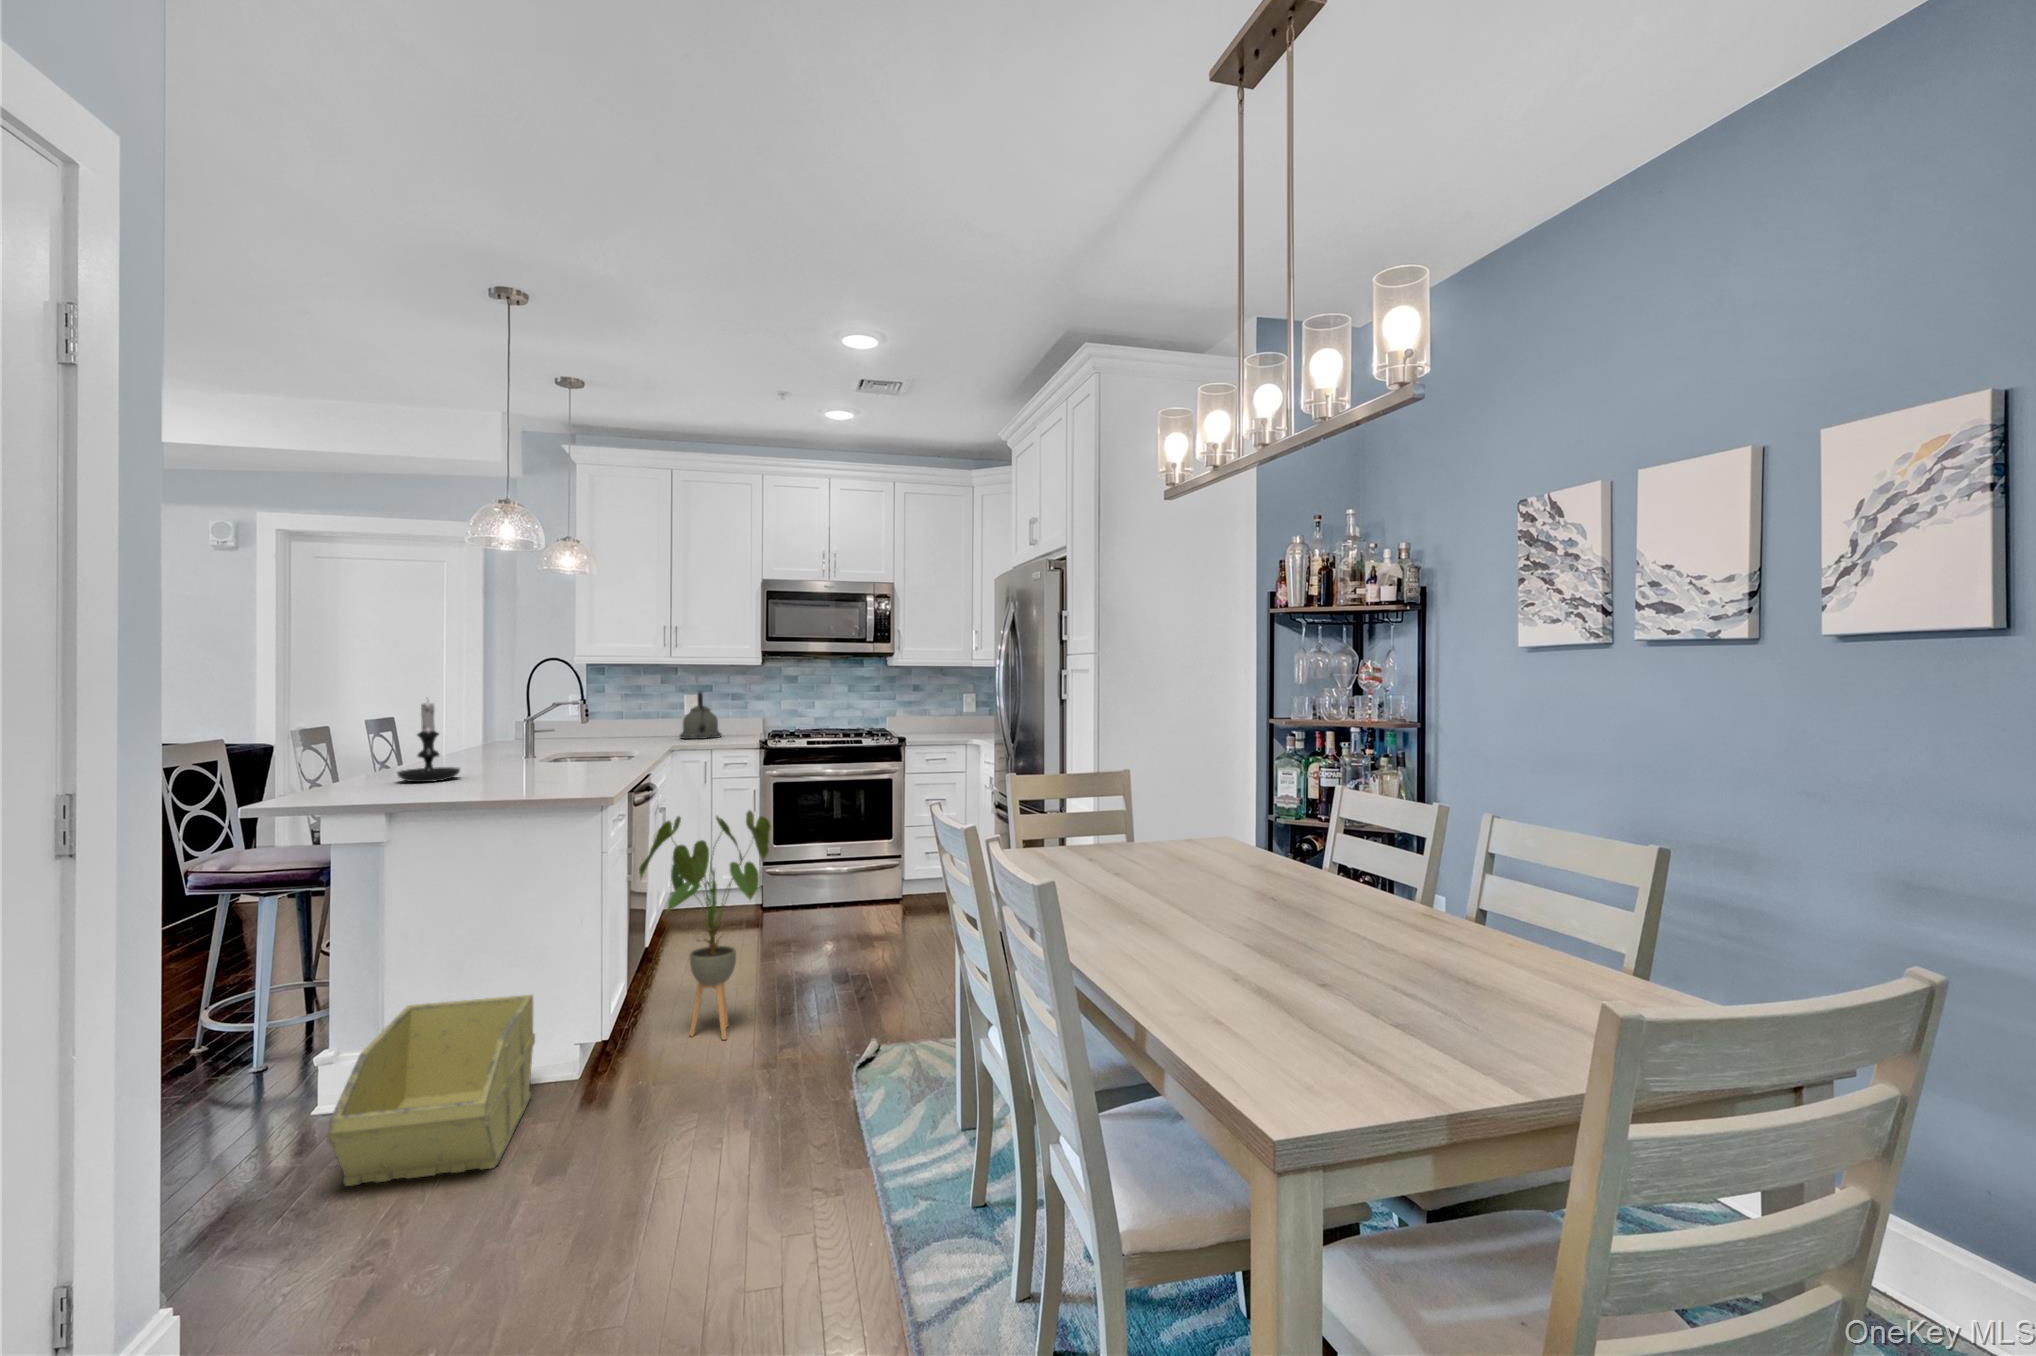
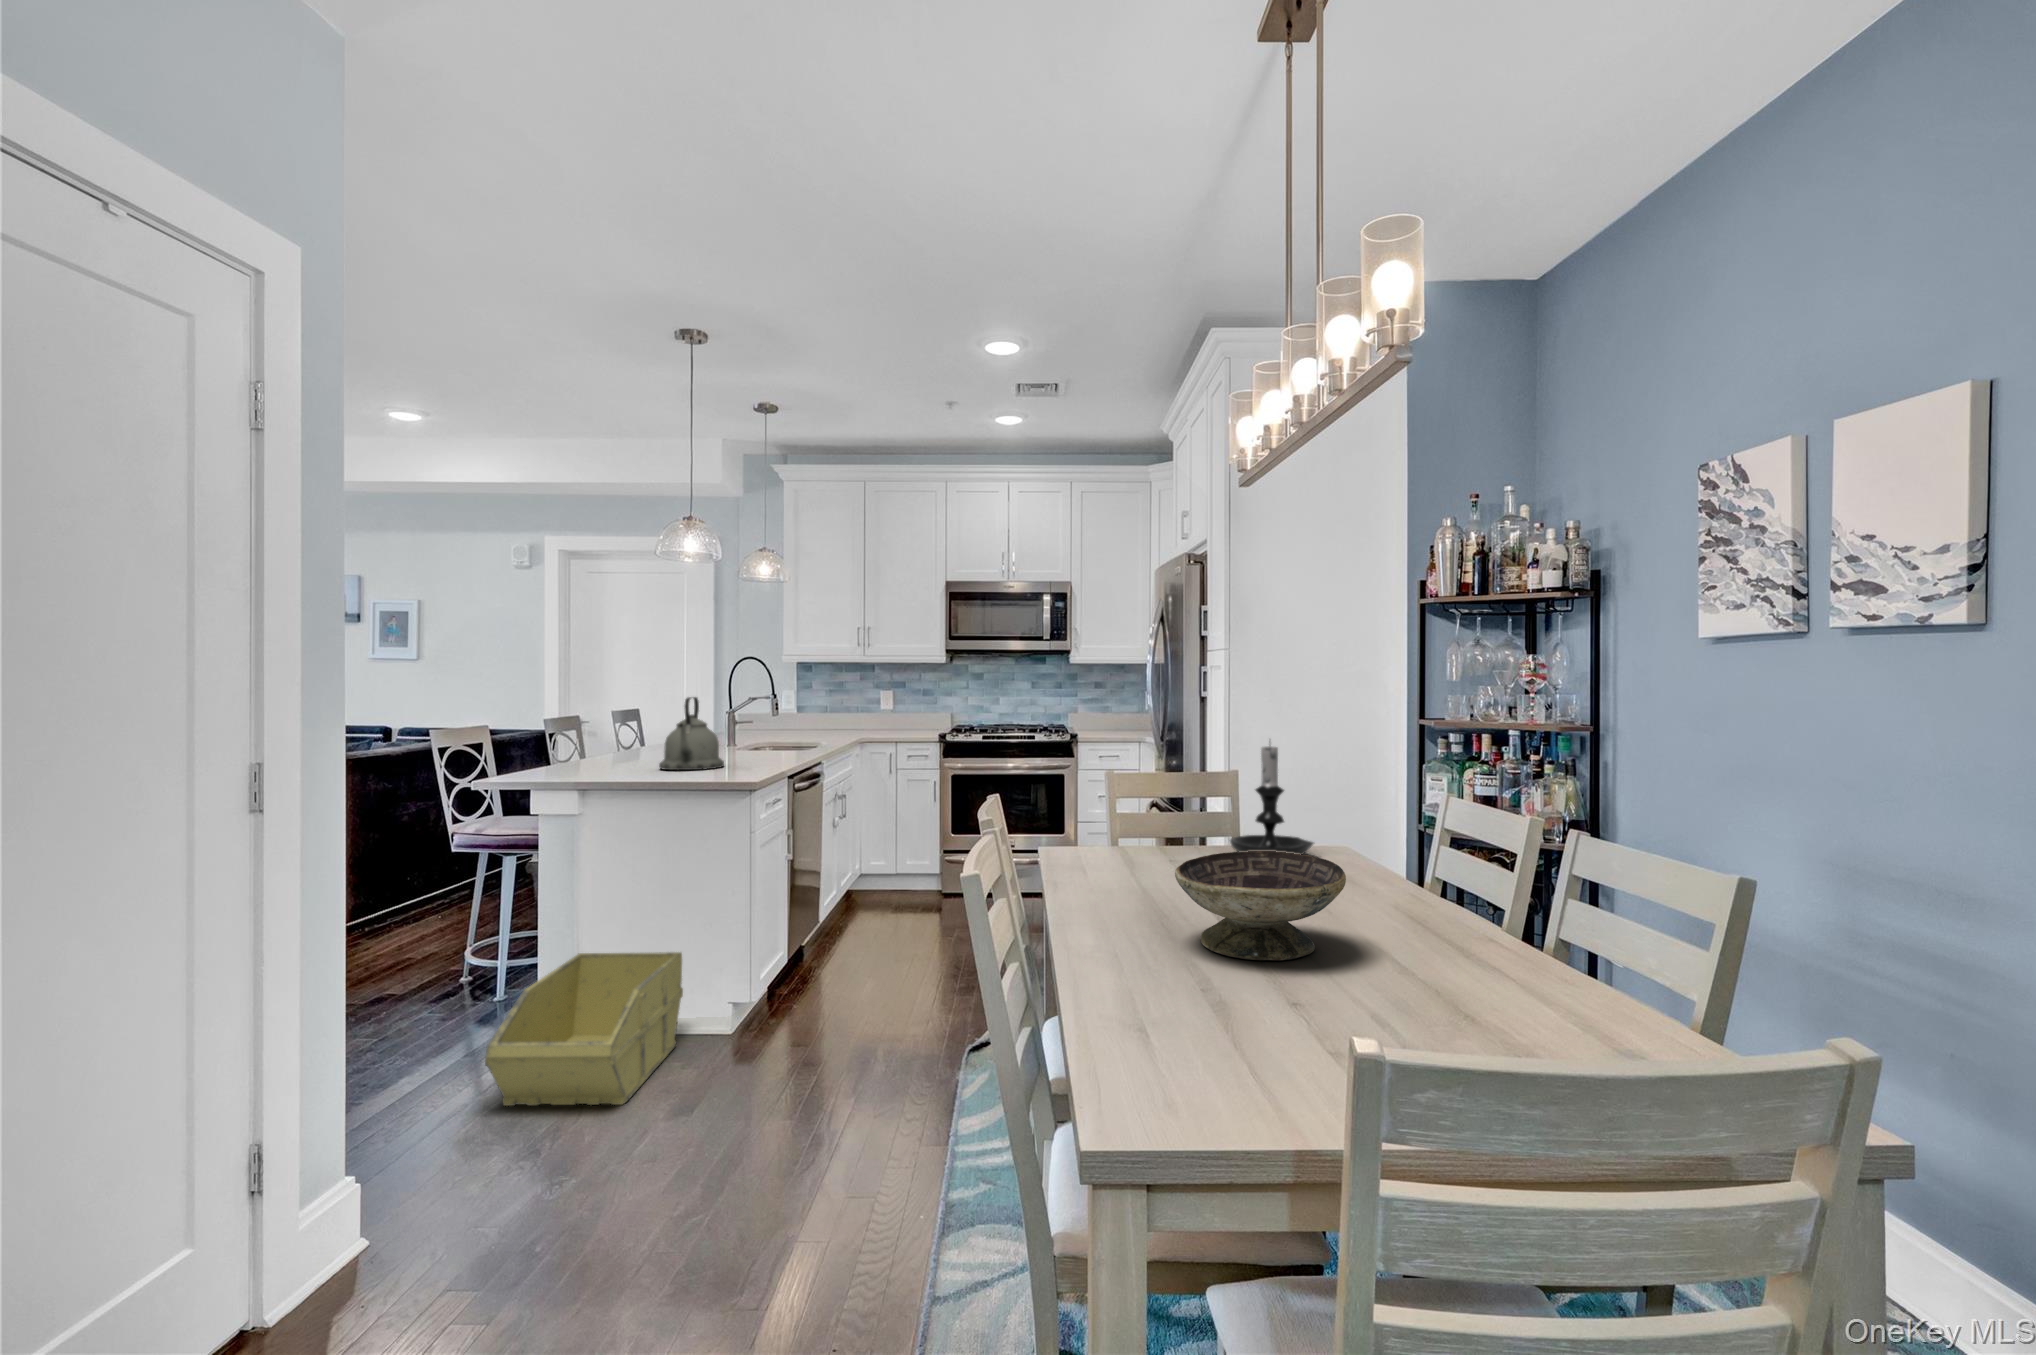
kettle: present [680,692,721,739] -> present [659,697,724,770]
candle holder: present [396,703,460,782] -> present [1230,746,1314,854]
house plant: present [639,811,771,1040] -> none [790,794,911,1010]
decorative bowl: none [1158,856,1314,958] -> present [1175,851,1346,960]

